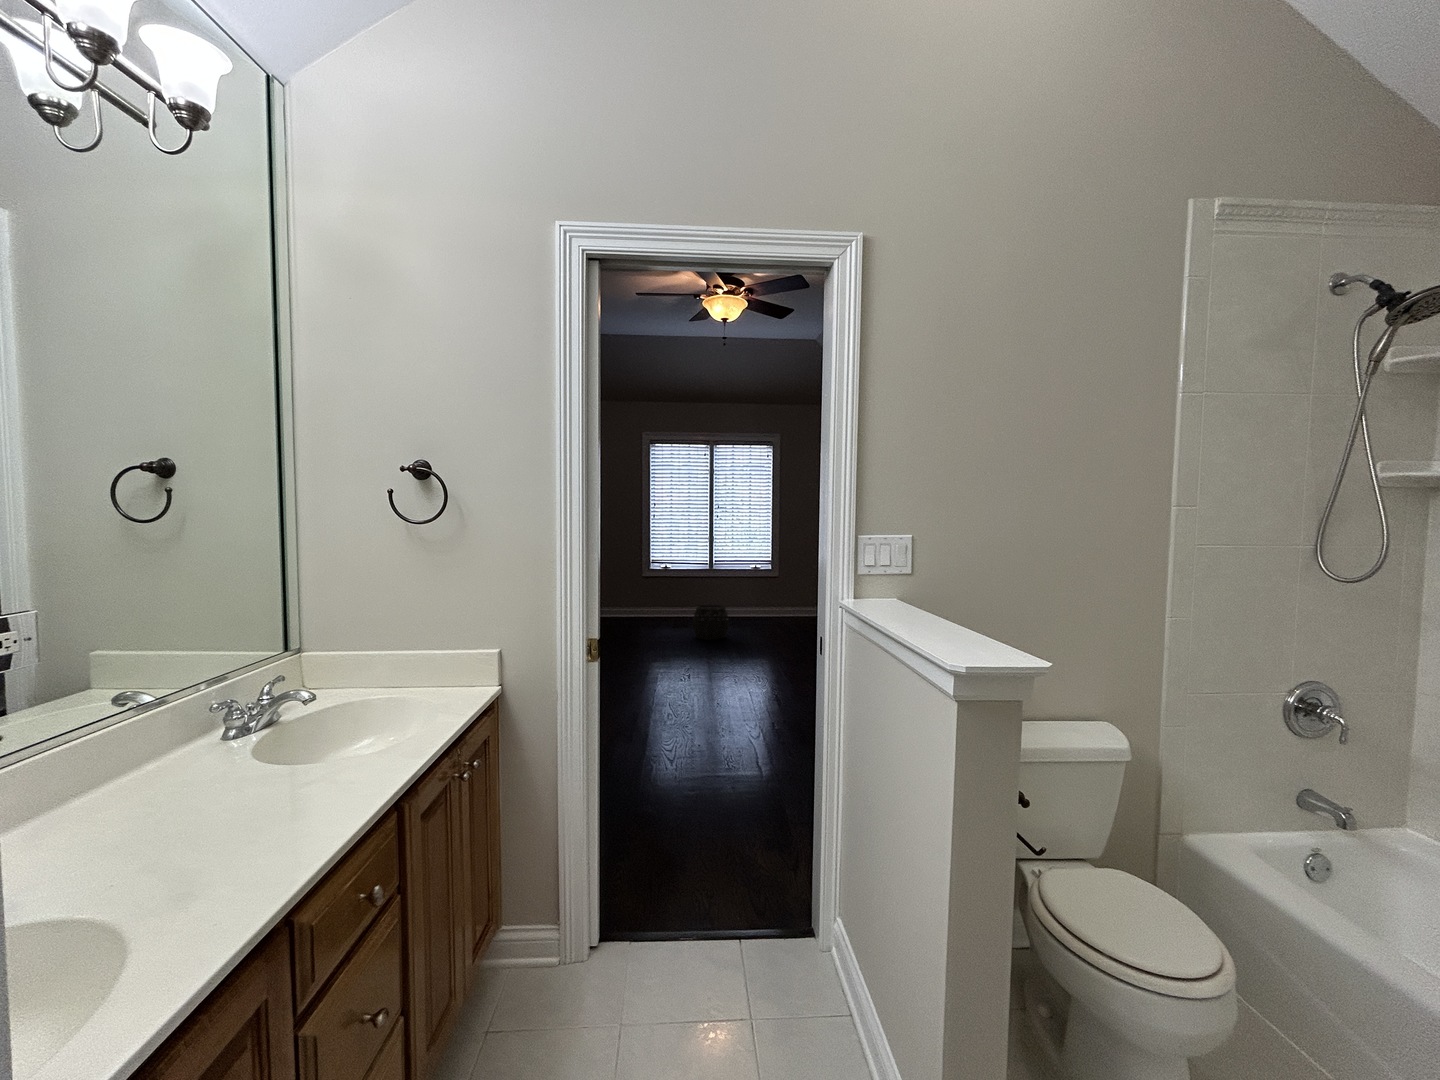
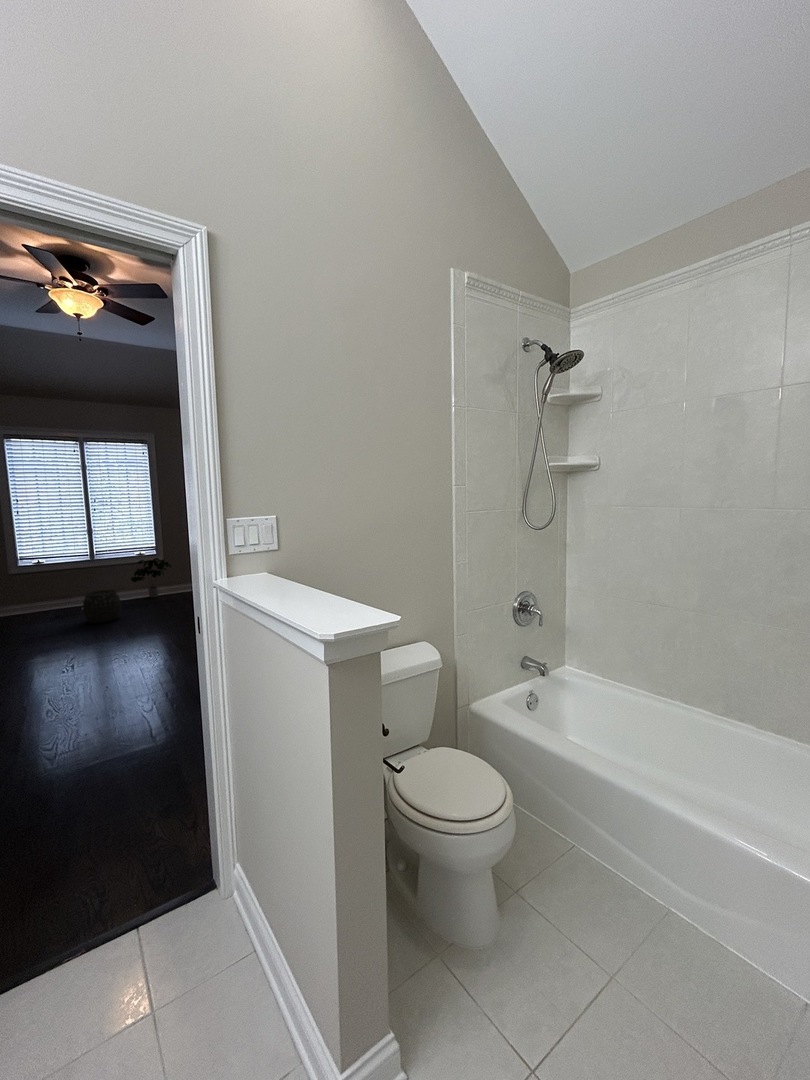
potted plant: none [739,574,781,620] -> present [131,558,171,598]

